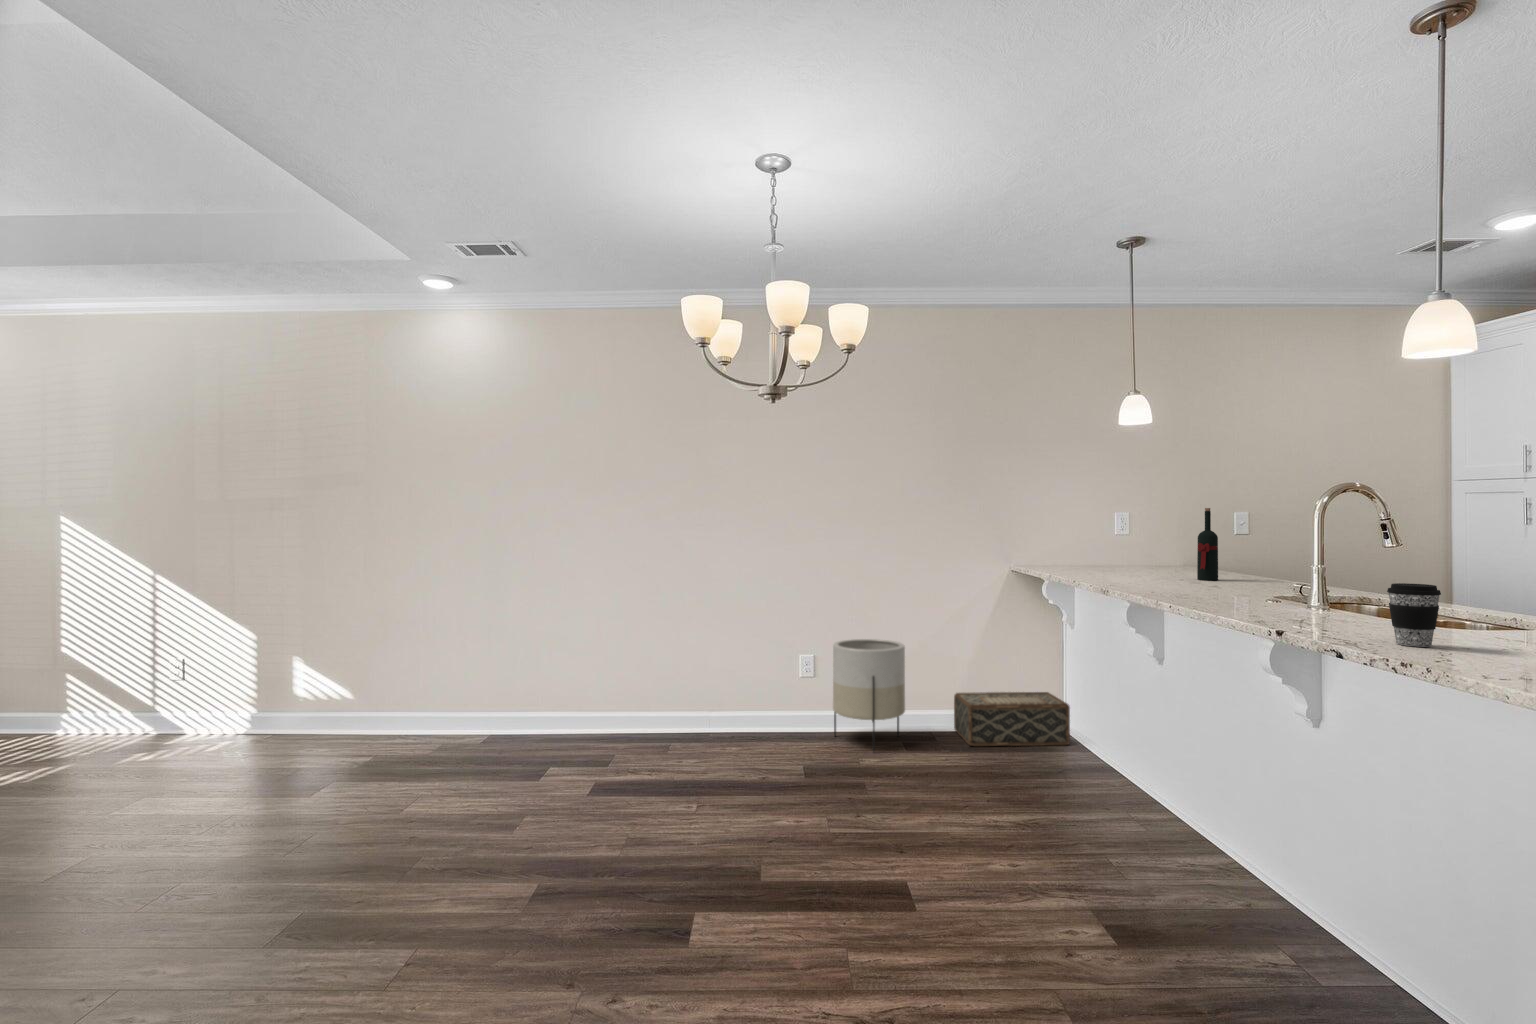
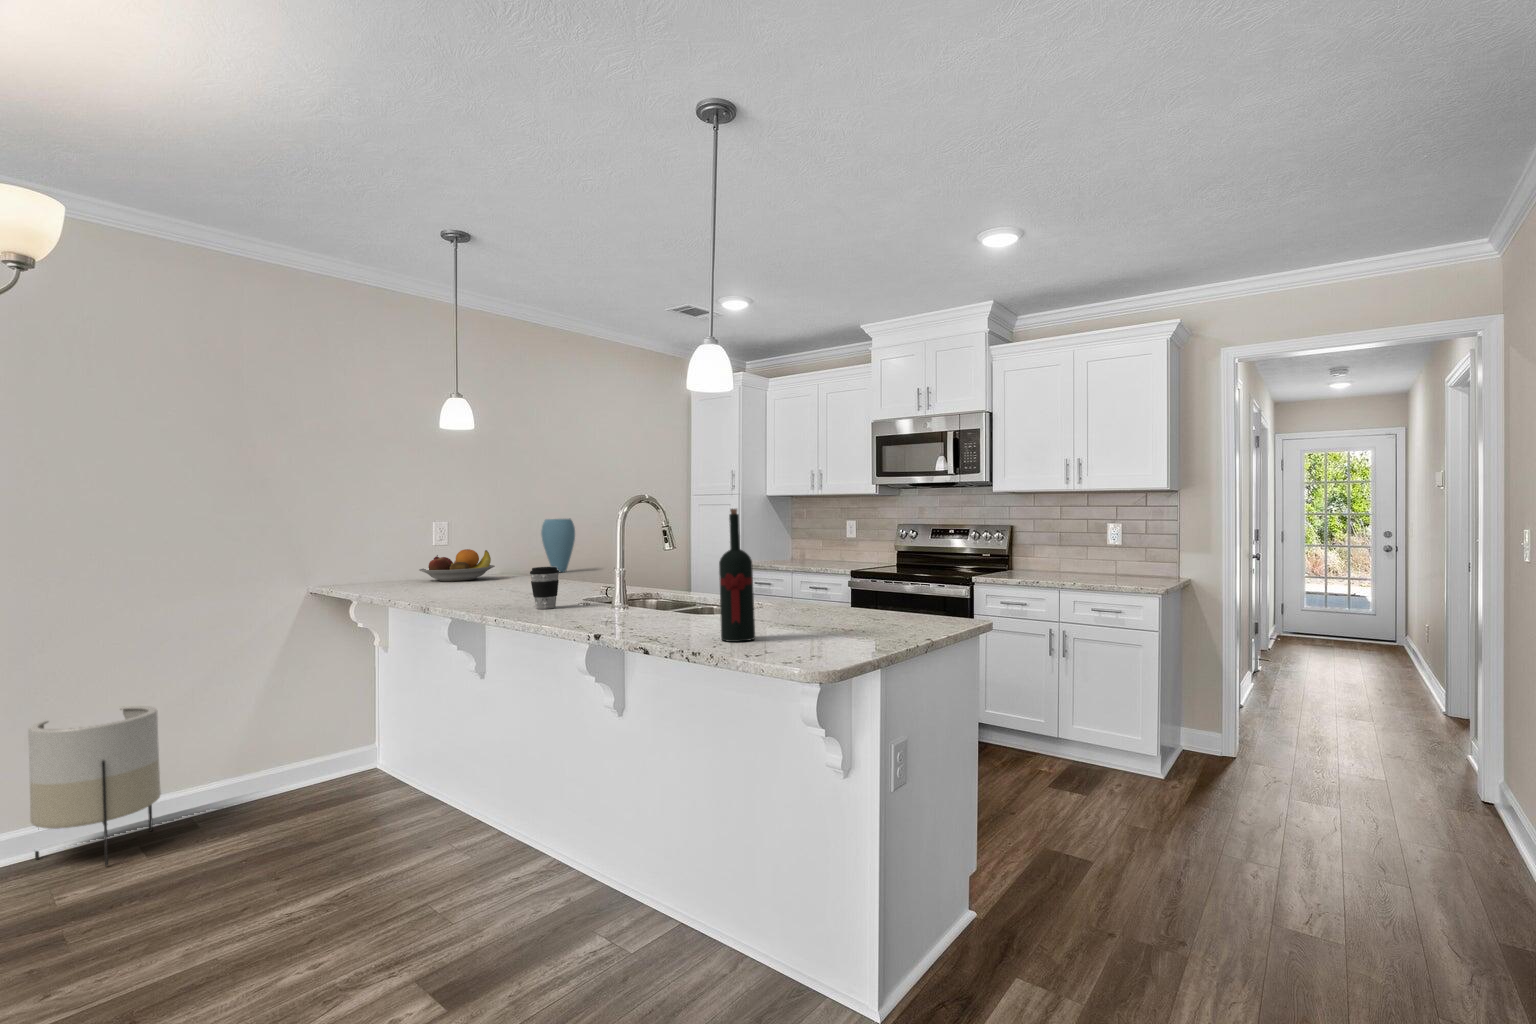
wine bottle: present [1197,508,1218,580] -> present [719,509,755,642]
vase: none [1233,510,1274,568] -> present [541,518,575,572]
fruit bowl: none [1104,537,1179,568] -> present [419,549,495,581]
coffee cup: present [1387,583,1441,647] -> present [530,567,559,609]
woven basket: present [954,692,1070,746] -> none [237,729,388,817]

